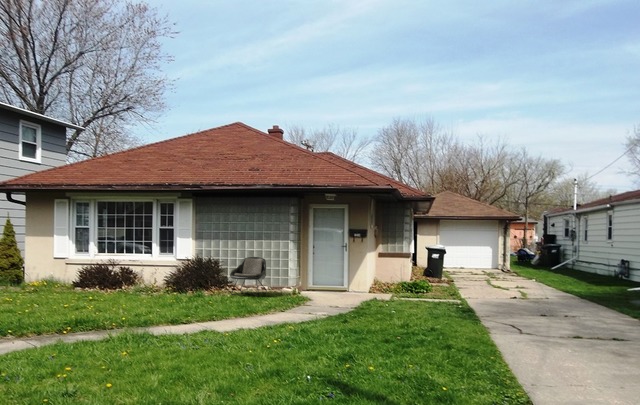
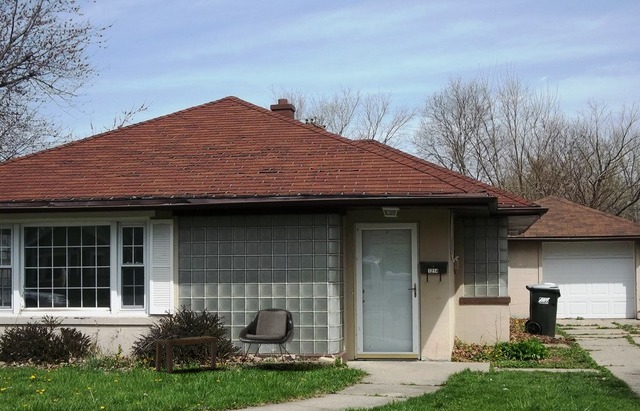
bench: none [175,273,216,297] -> present [156,336,217,373]

